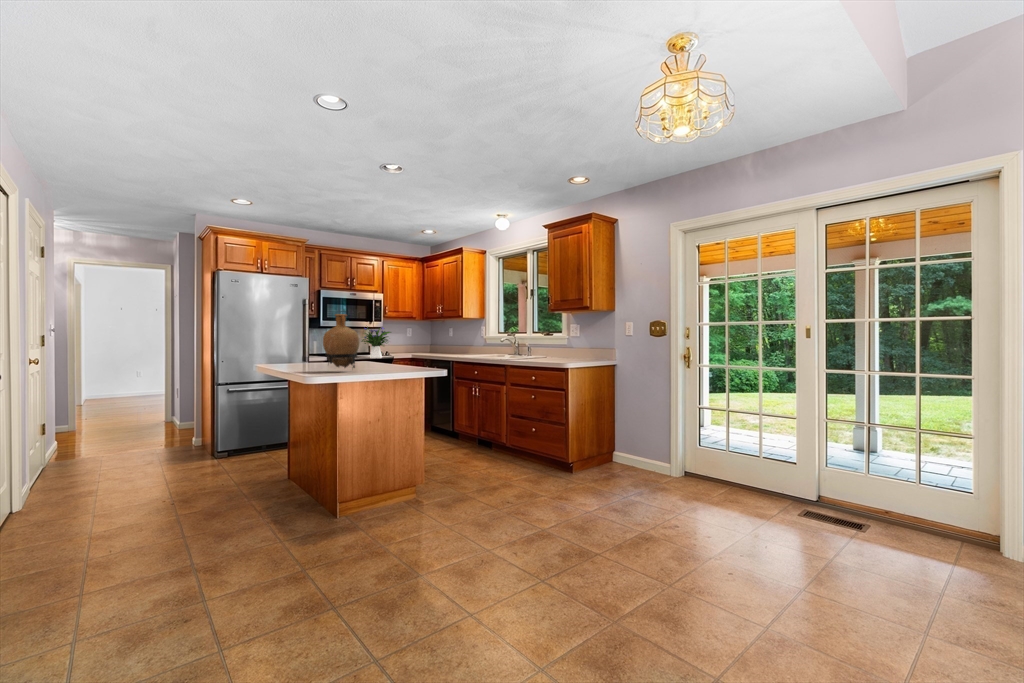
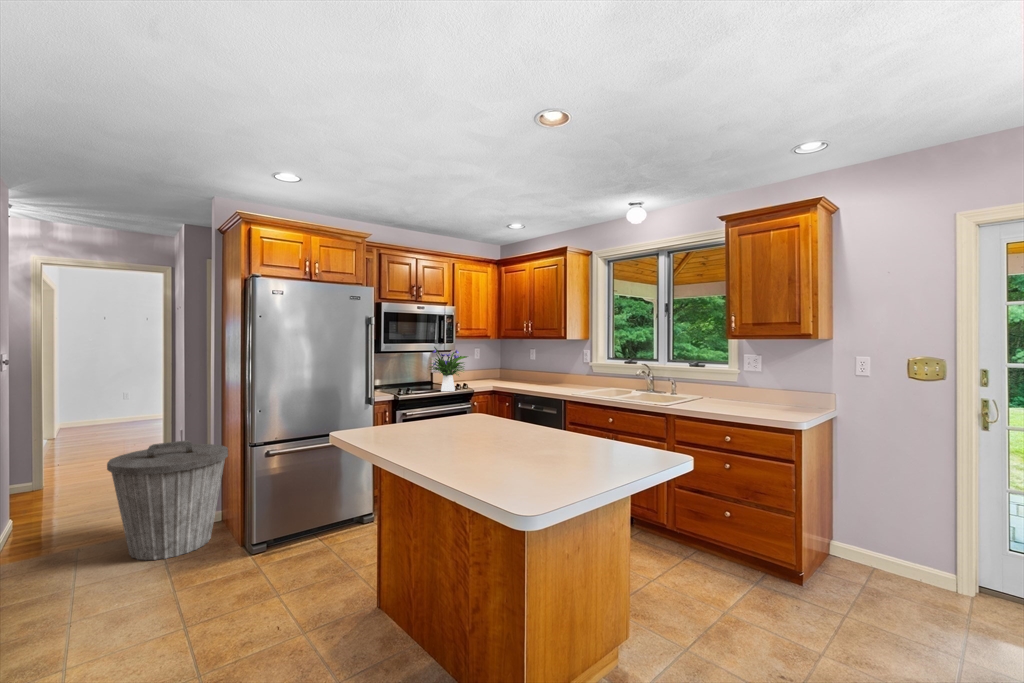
vase: present [323,314,359,368] -> none [499,364,562,464]
trash can: none [119,384,202,461] -> present [107,440,228,560]

